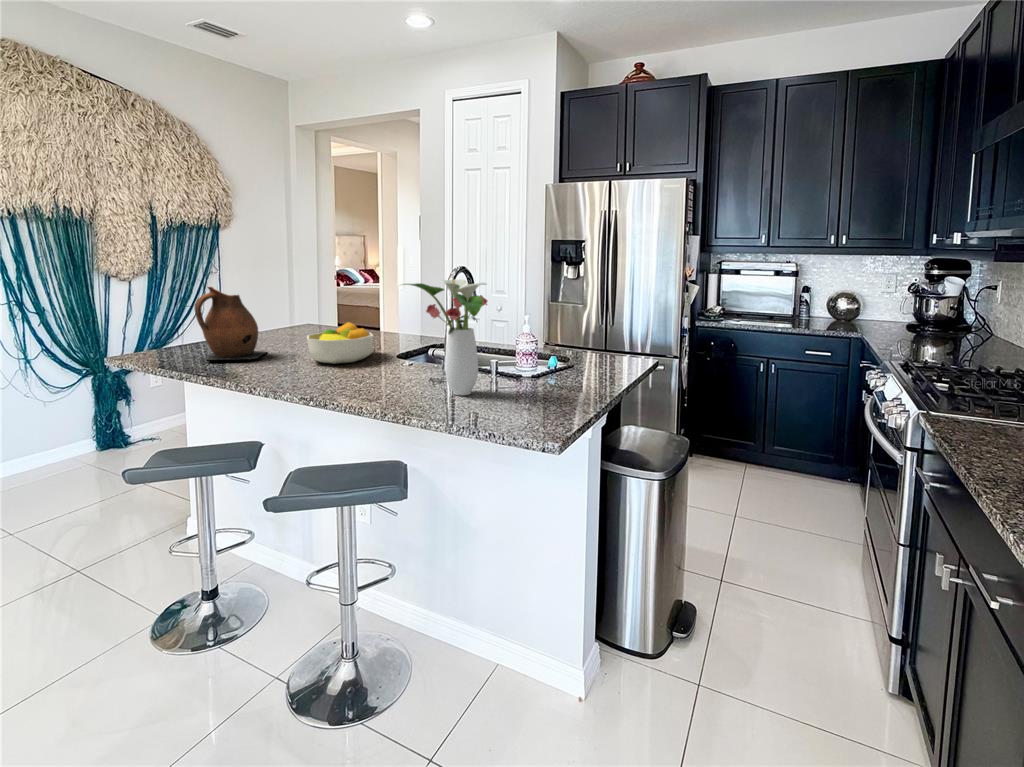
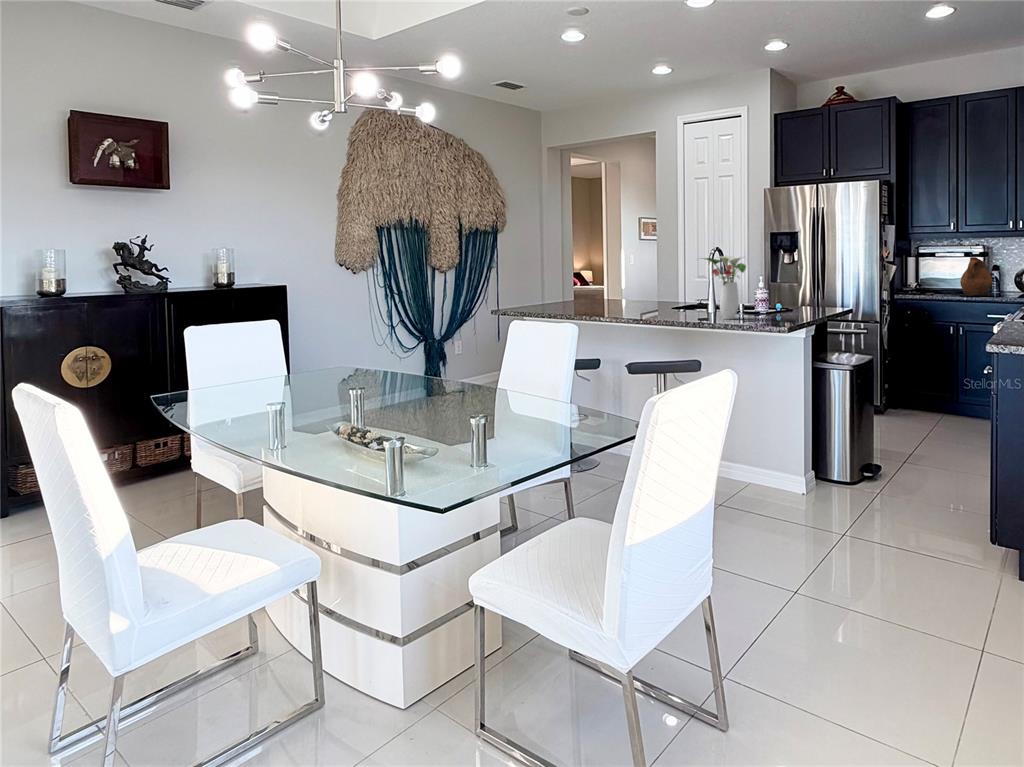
ceramic pitcher: present [195,287,267,360] -> present [959,257,993,296]
fruit bowl: present [307,322,373,364] -> none [620,287,661,310]

